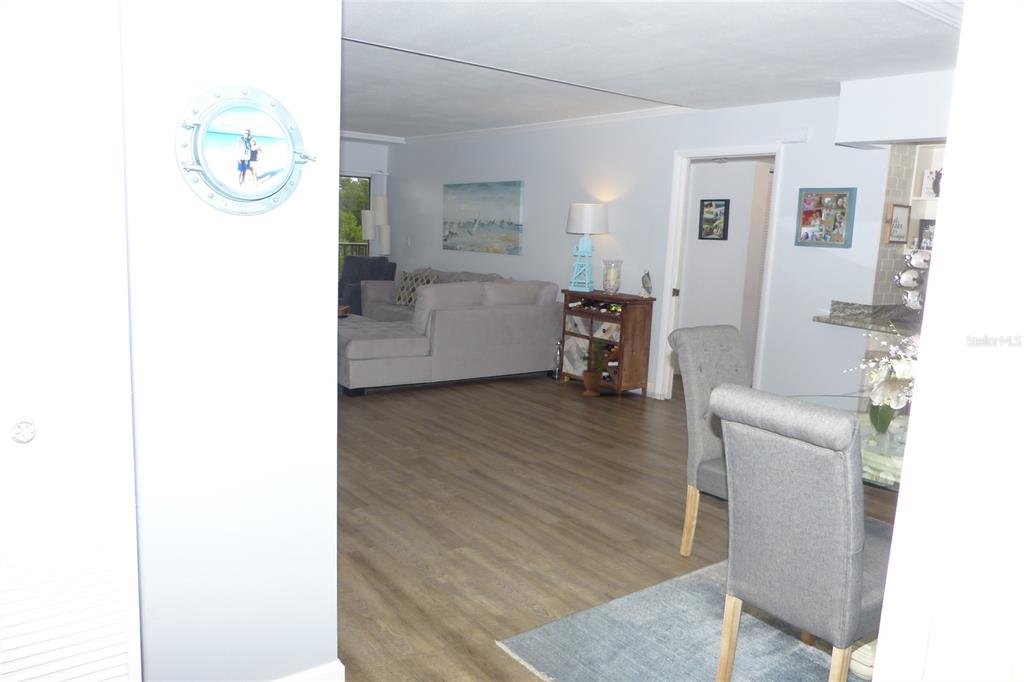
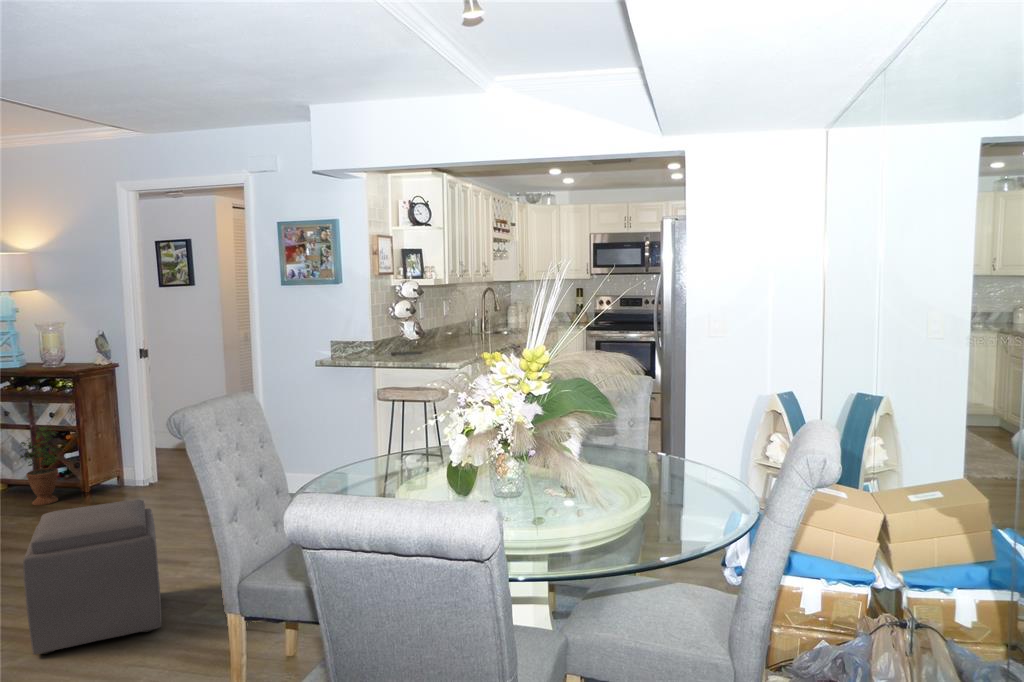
ottoman: none [563,393,653,494] -> present [23,499,161,655]

